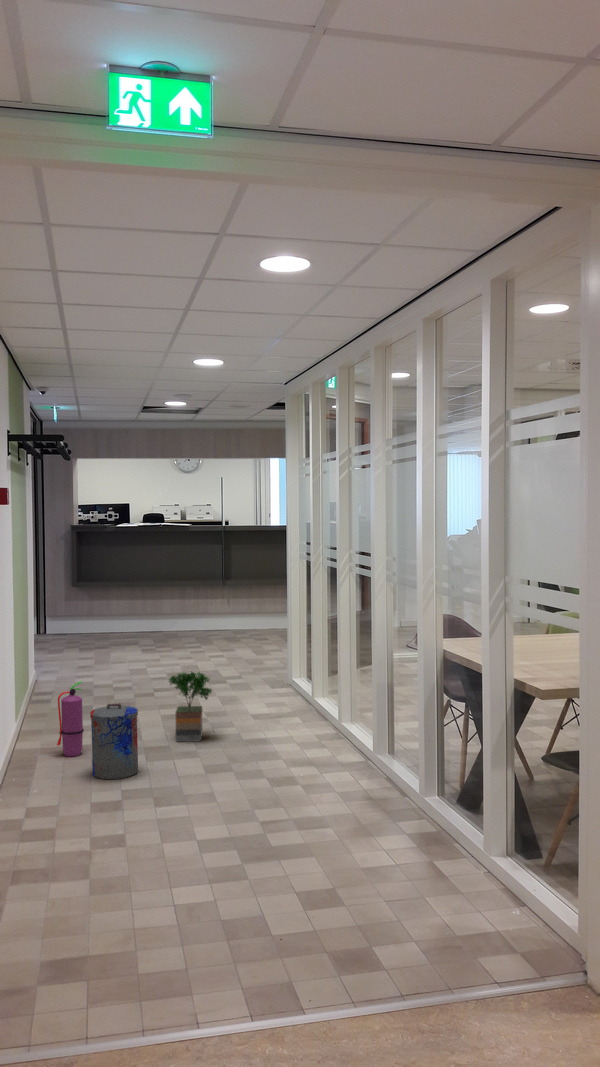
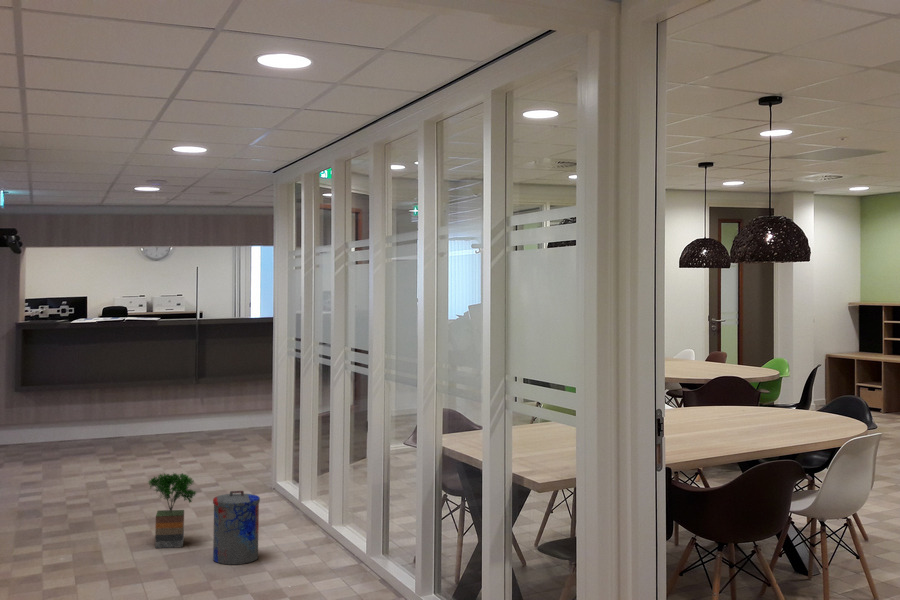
fire extinguisher: present [57,682,84,757] -> none [23,484,54,565]
trash can: present [90,703,138,779] -> present [213,491,260,565]

